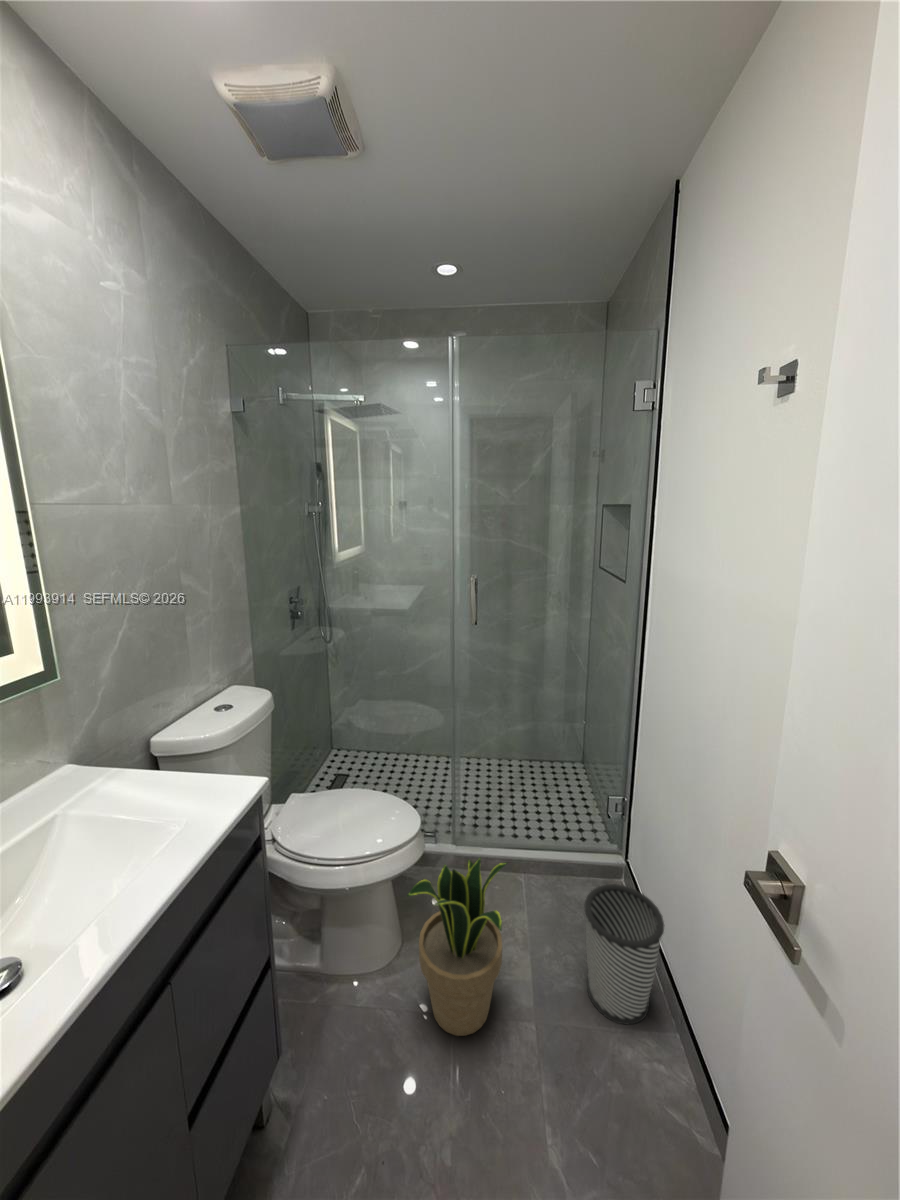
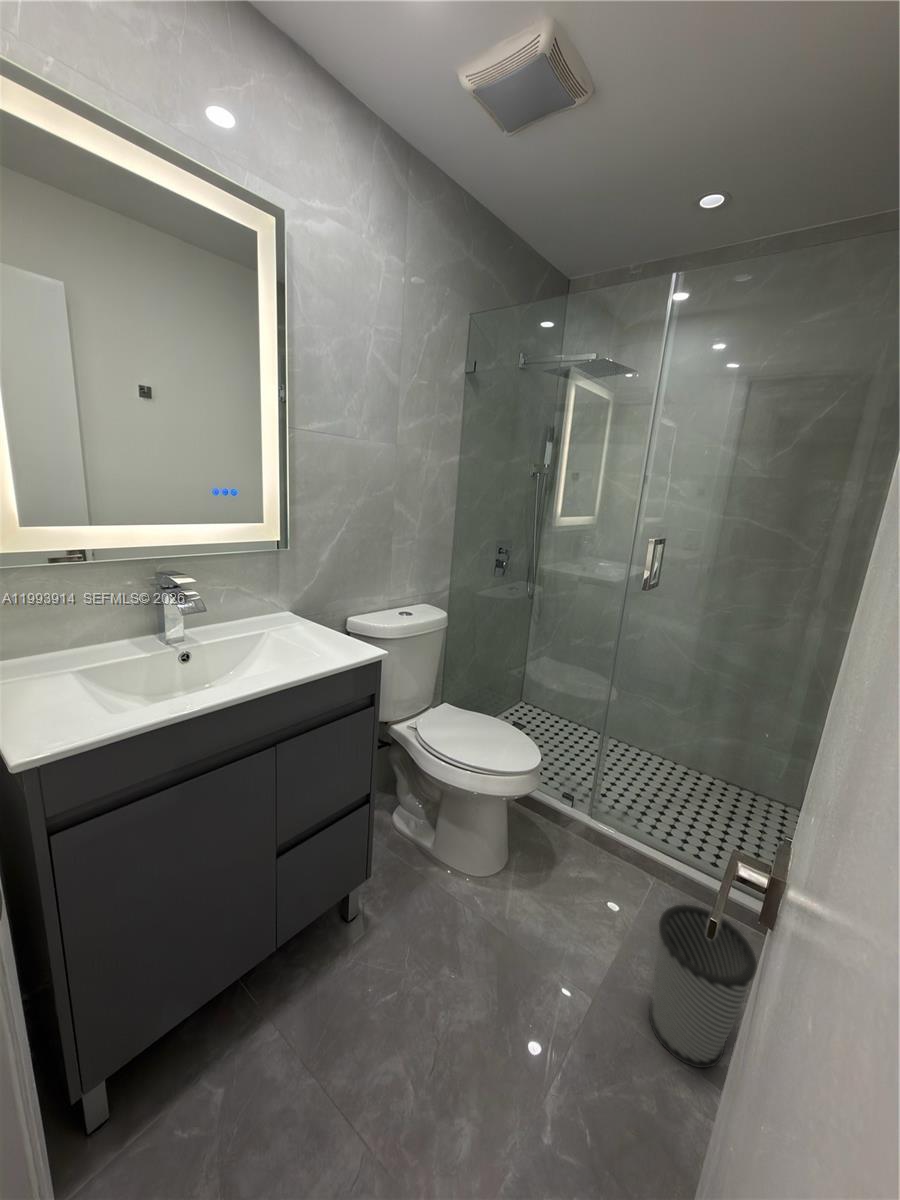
potted plant: present [407,858,507,1036] -> none [480,798,586,960]

